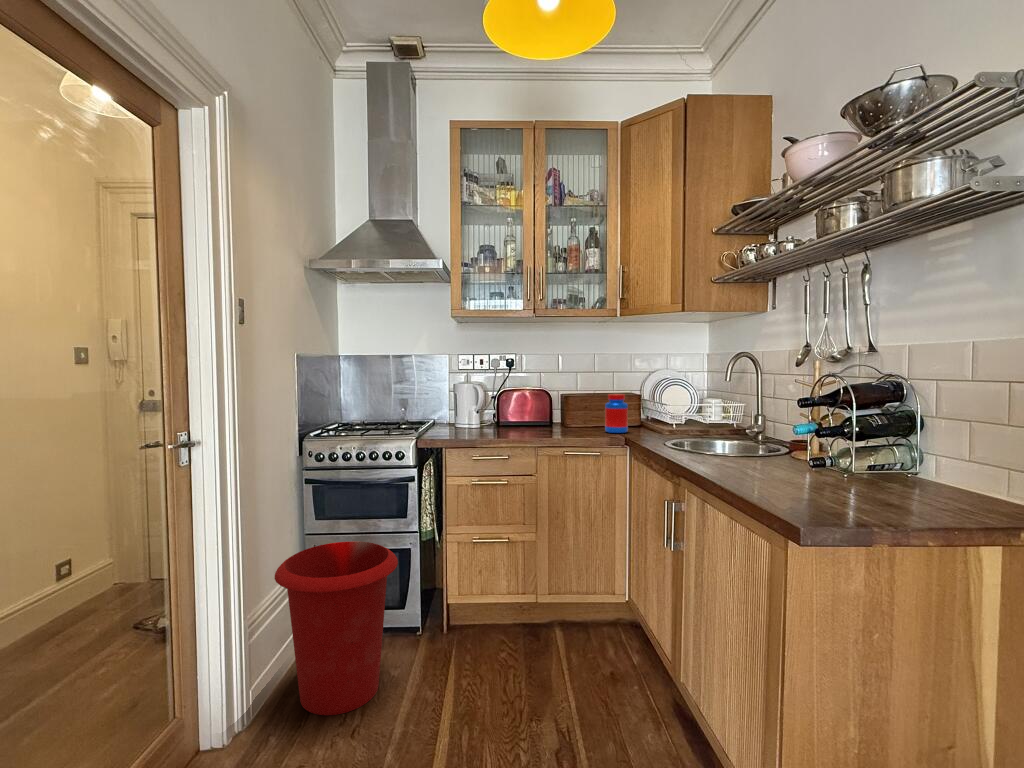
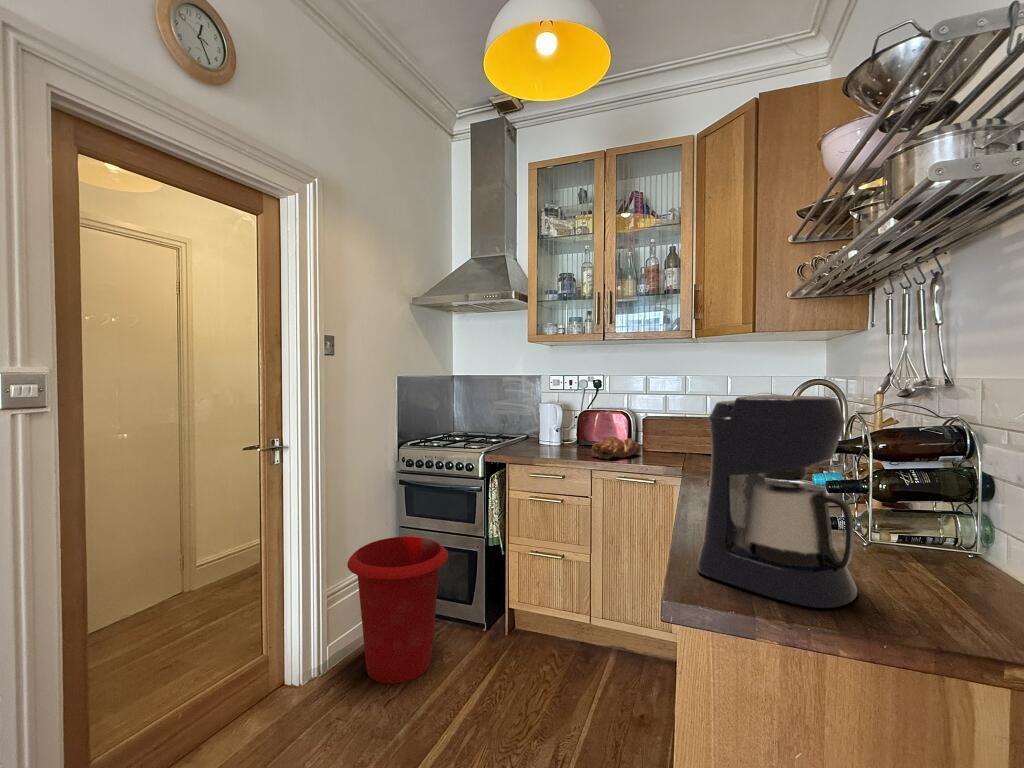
coffee maker: none [766,351,892,509] -> present [697,395,857,608]
jar: present [605,394,628,433] -> none [671,420,696,462]
bread loaf: none [532,413,574,436] -> present [592,437,641,459]

